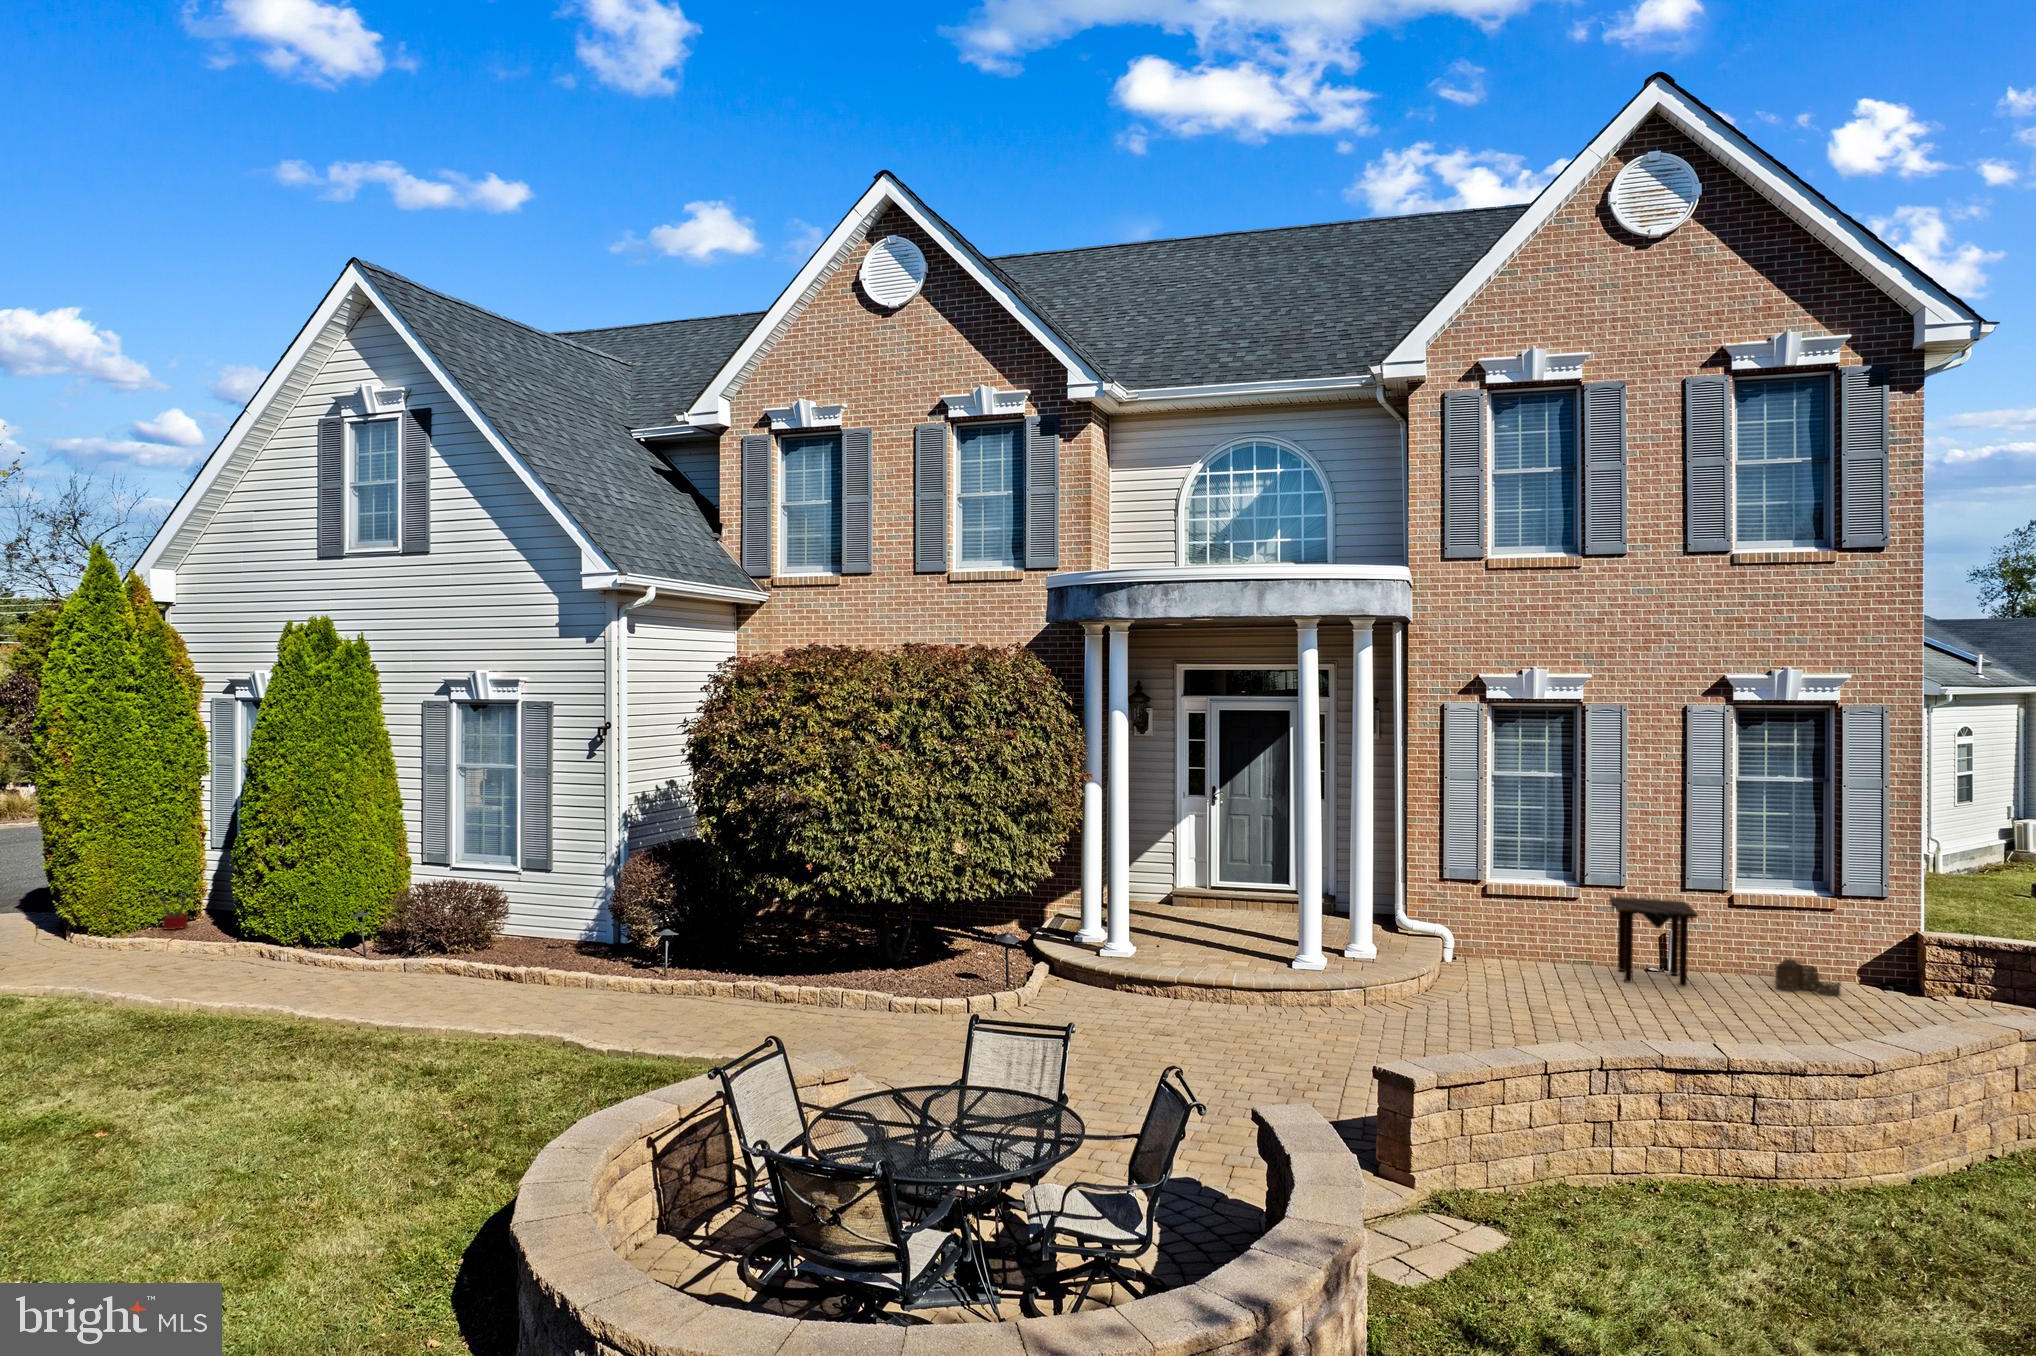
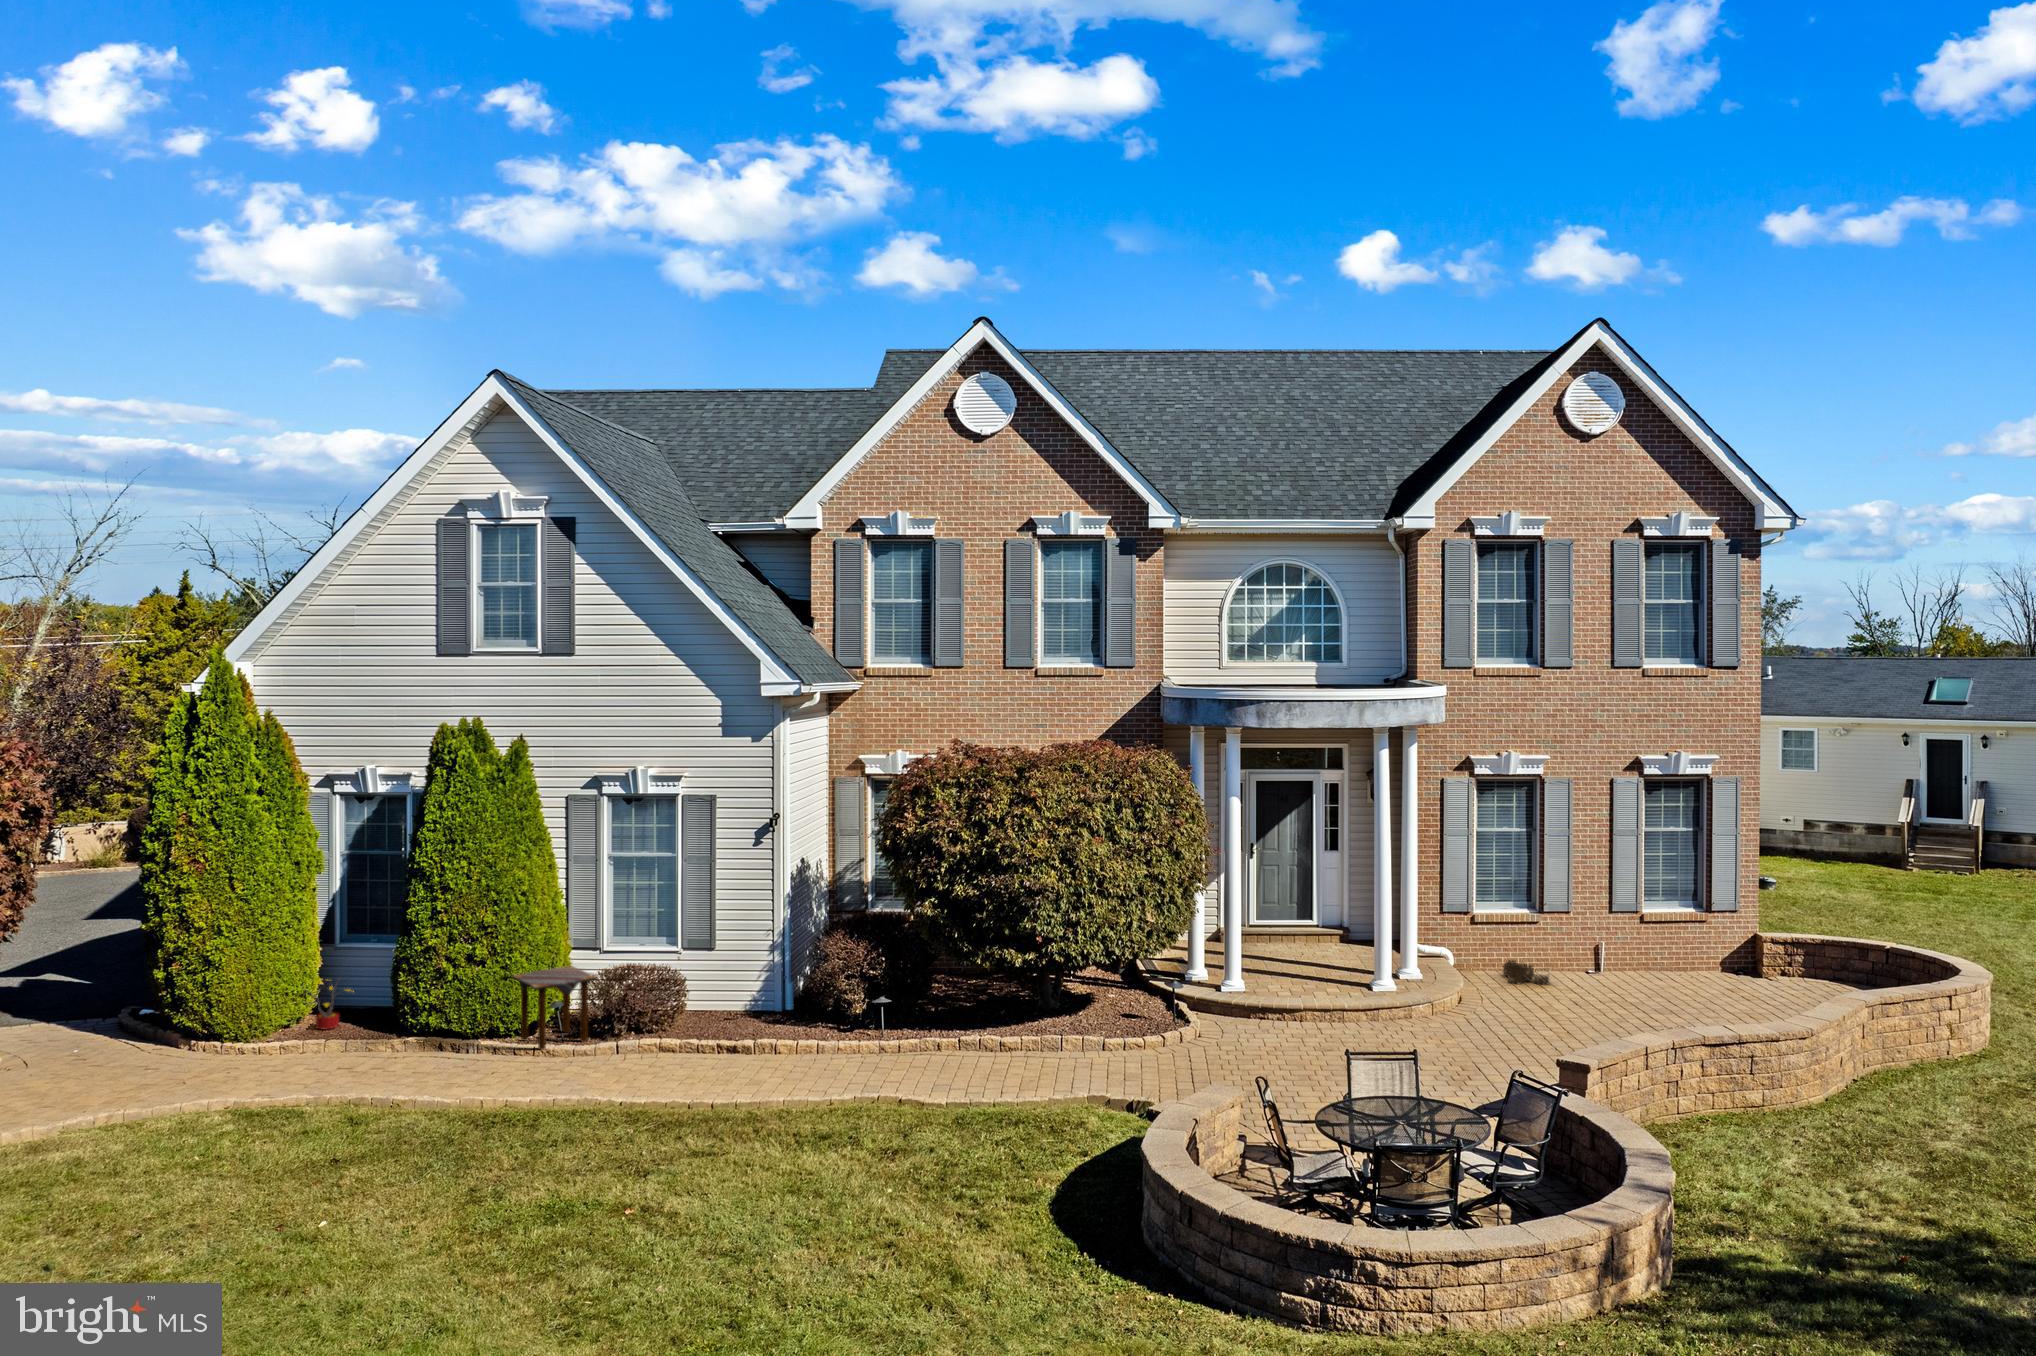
side table: present [1610,897,1698,987] -> present [512,966,597,1050]
woven basket: present [1775,958,1841,996] -> present [1502,960,1549,985]

